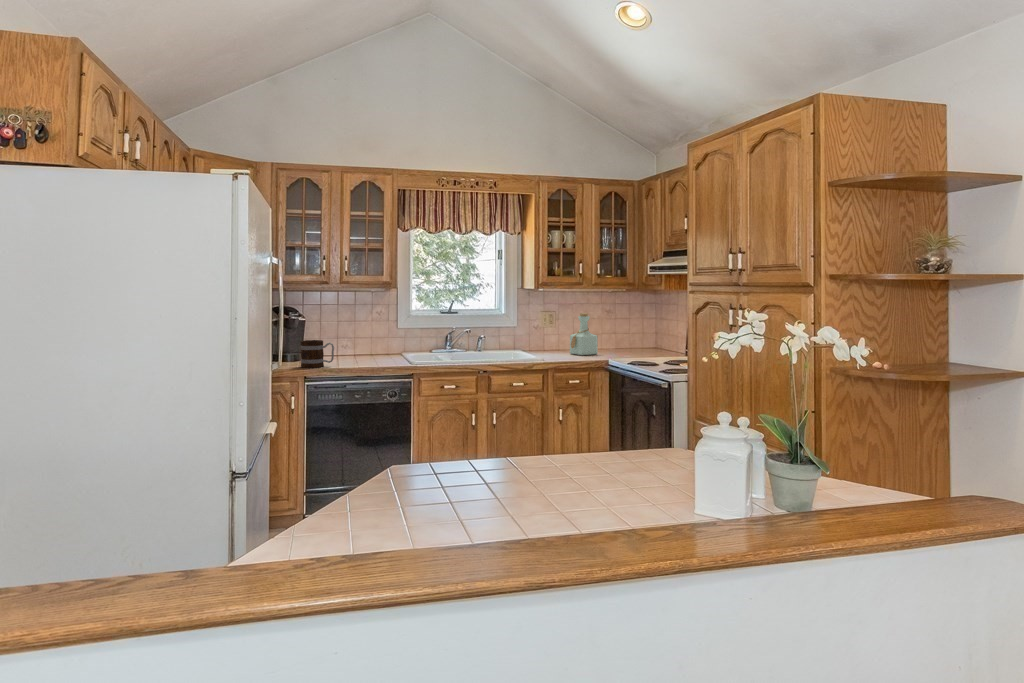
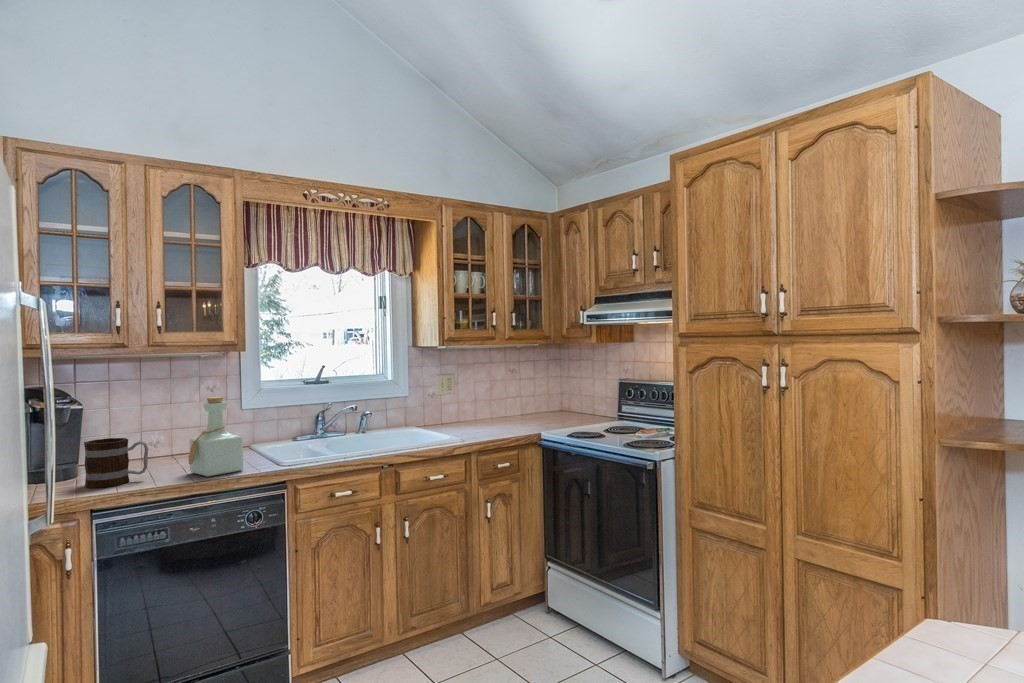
bottle: present [570,313,598,355] -> present [189,397,243,477]

